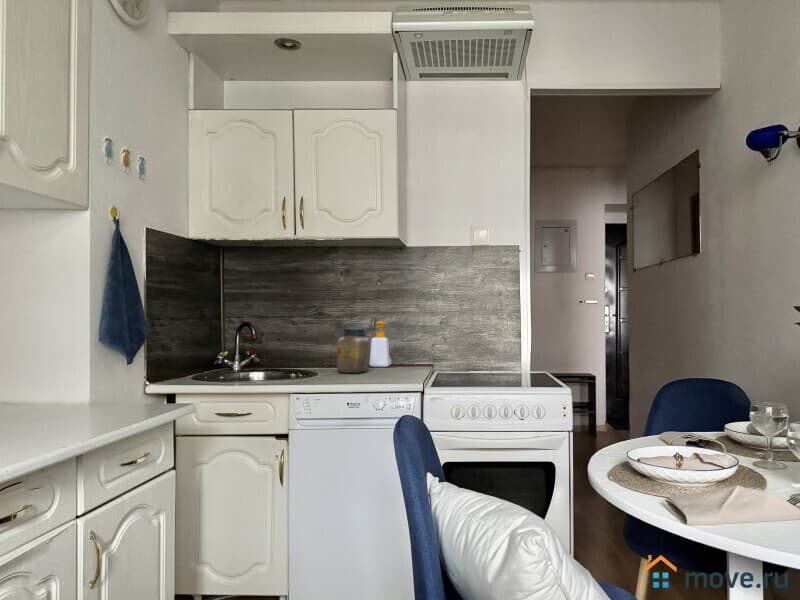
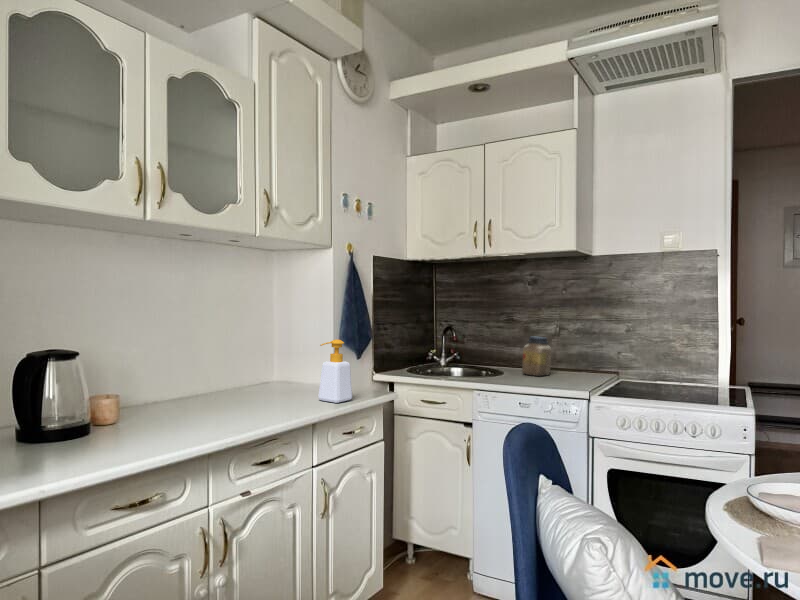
soap bottle: present [369,321,391,367] -> present [318,339,352,403]

